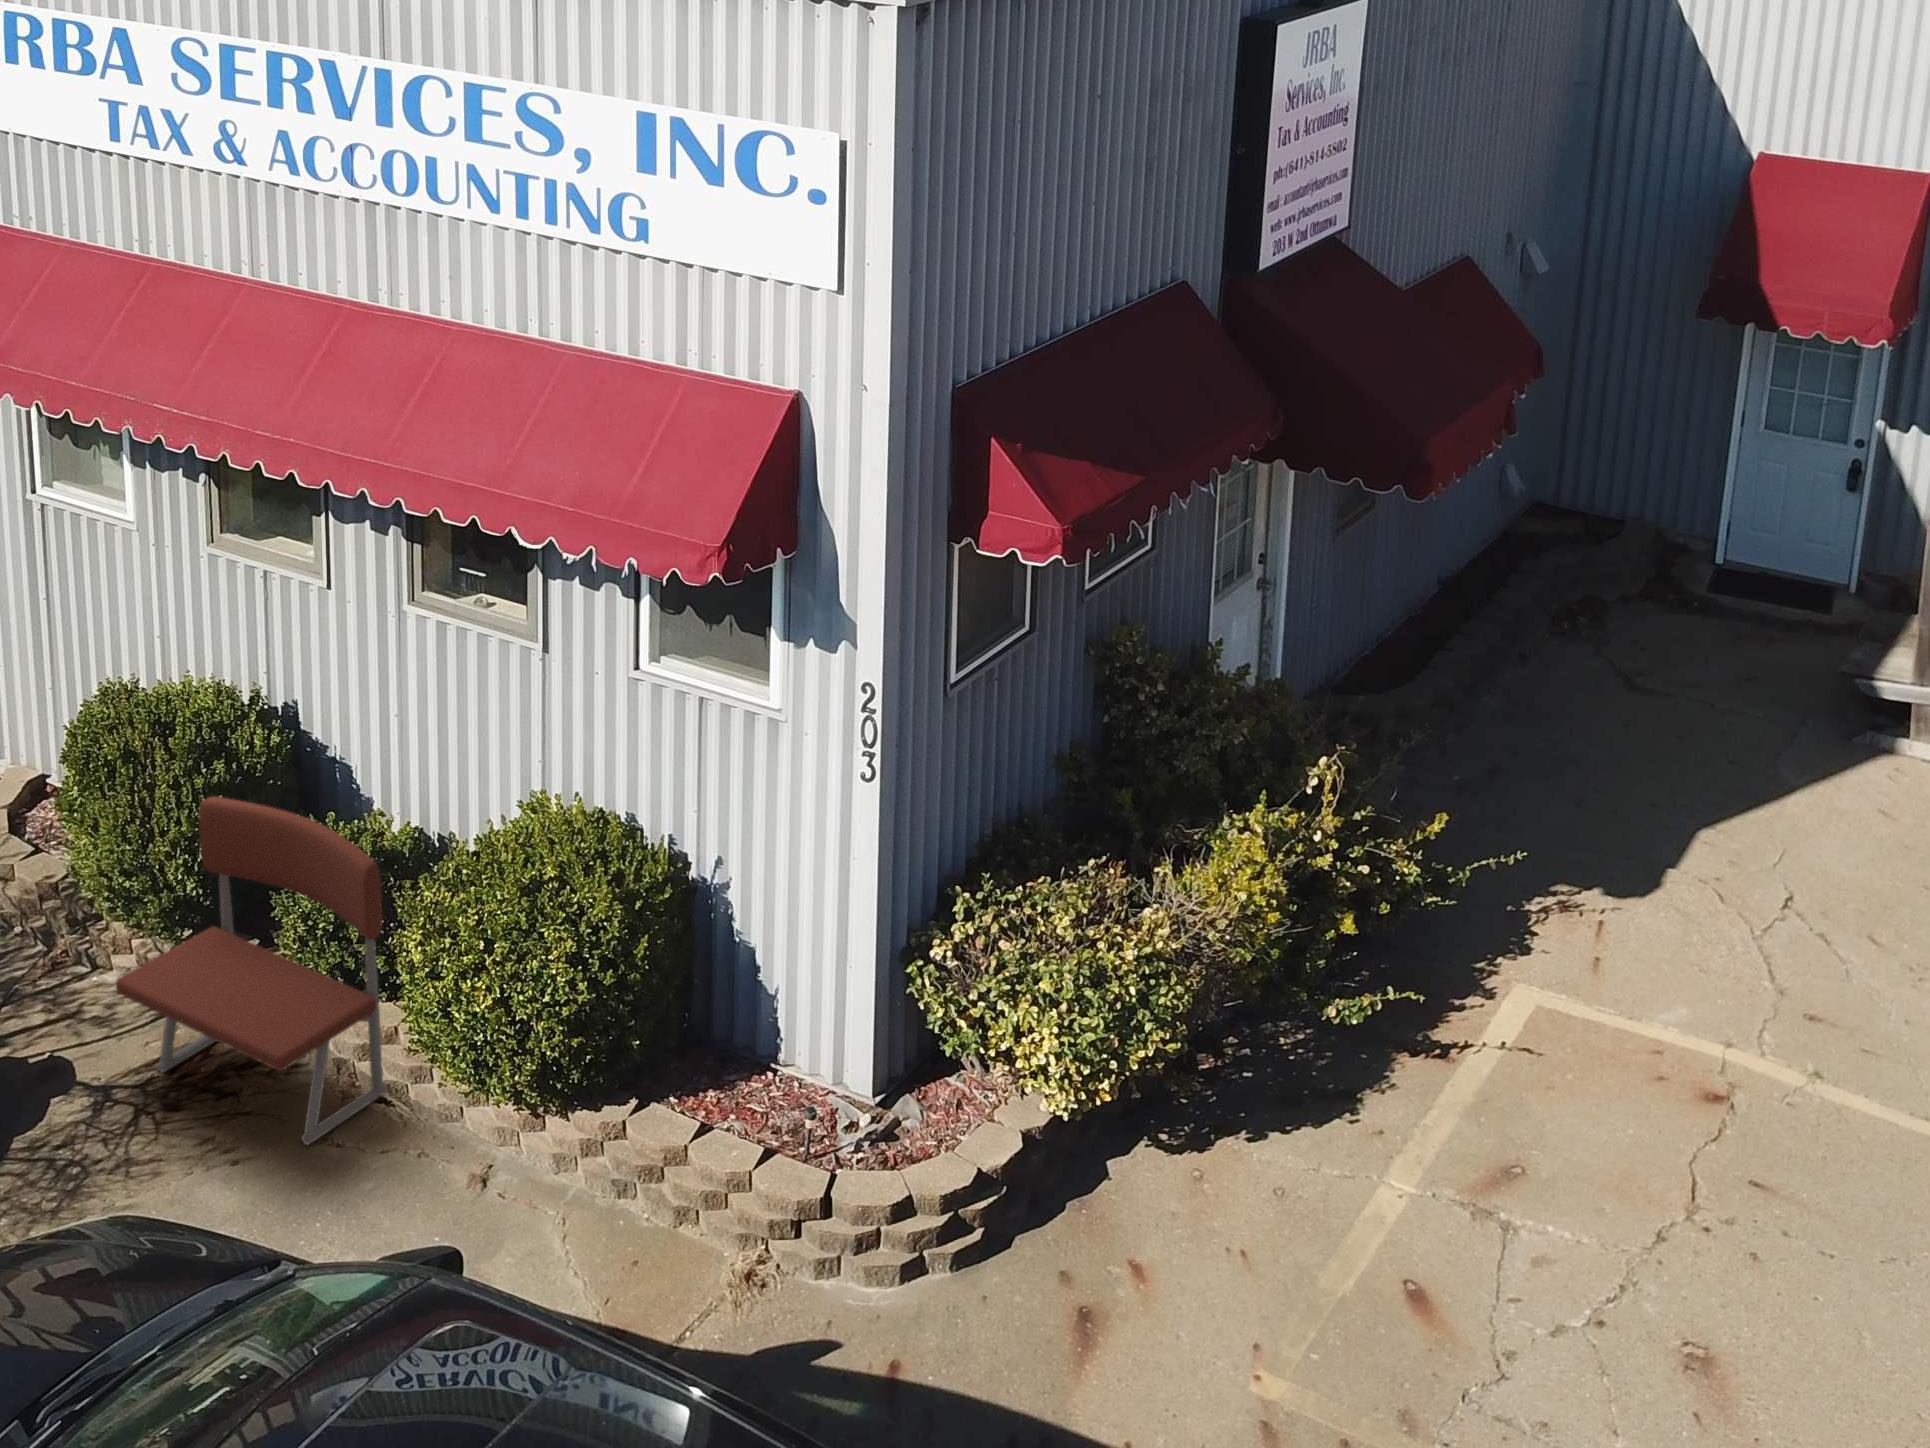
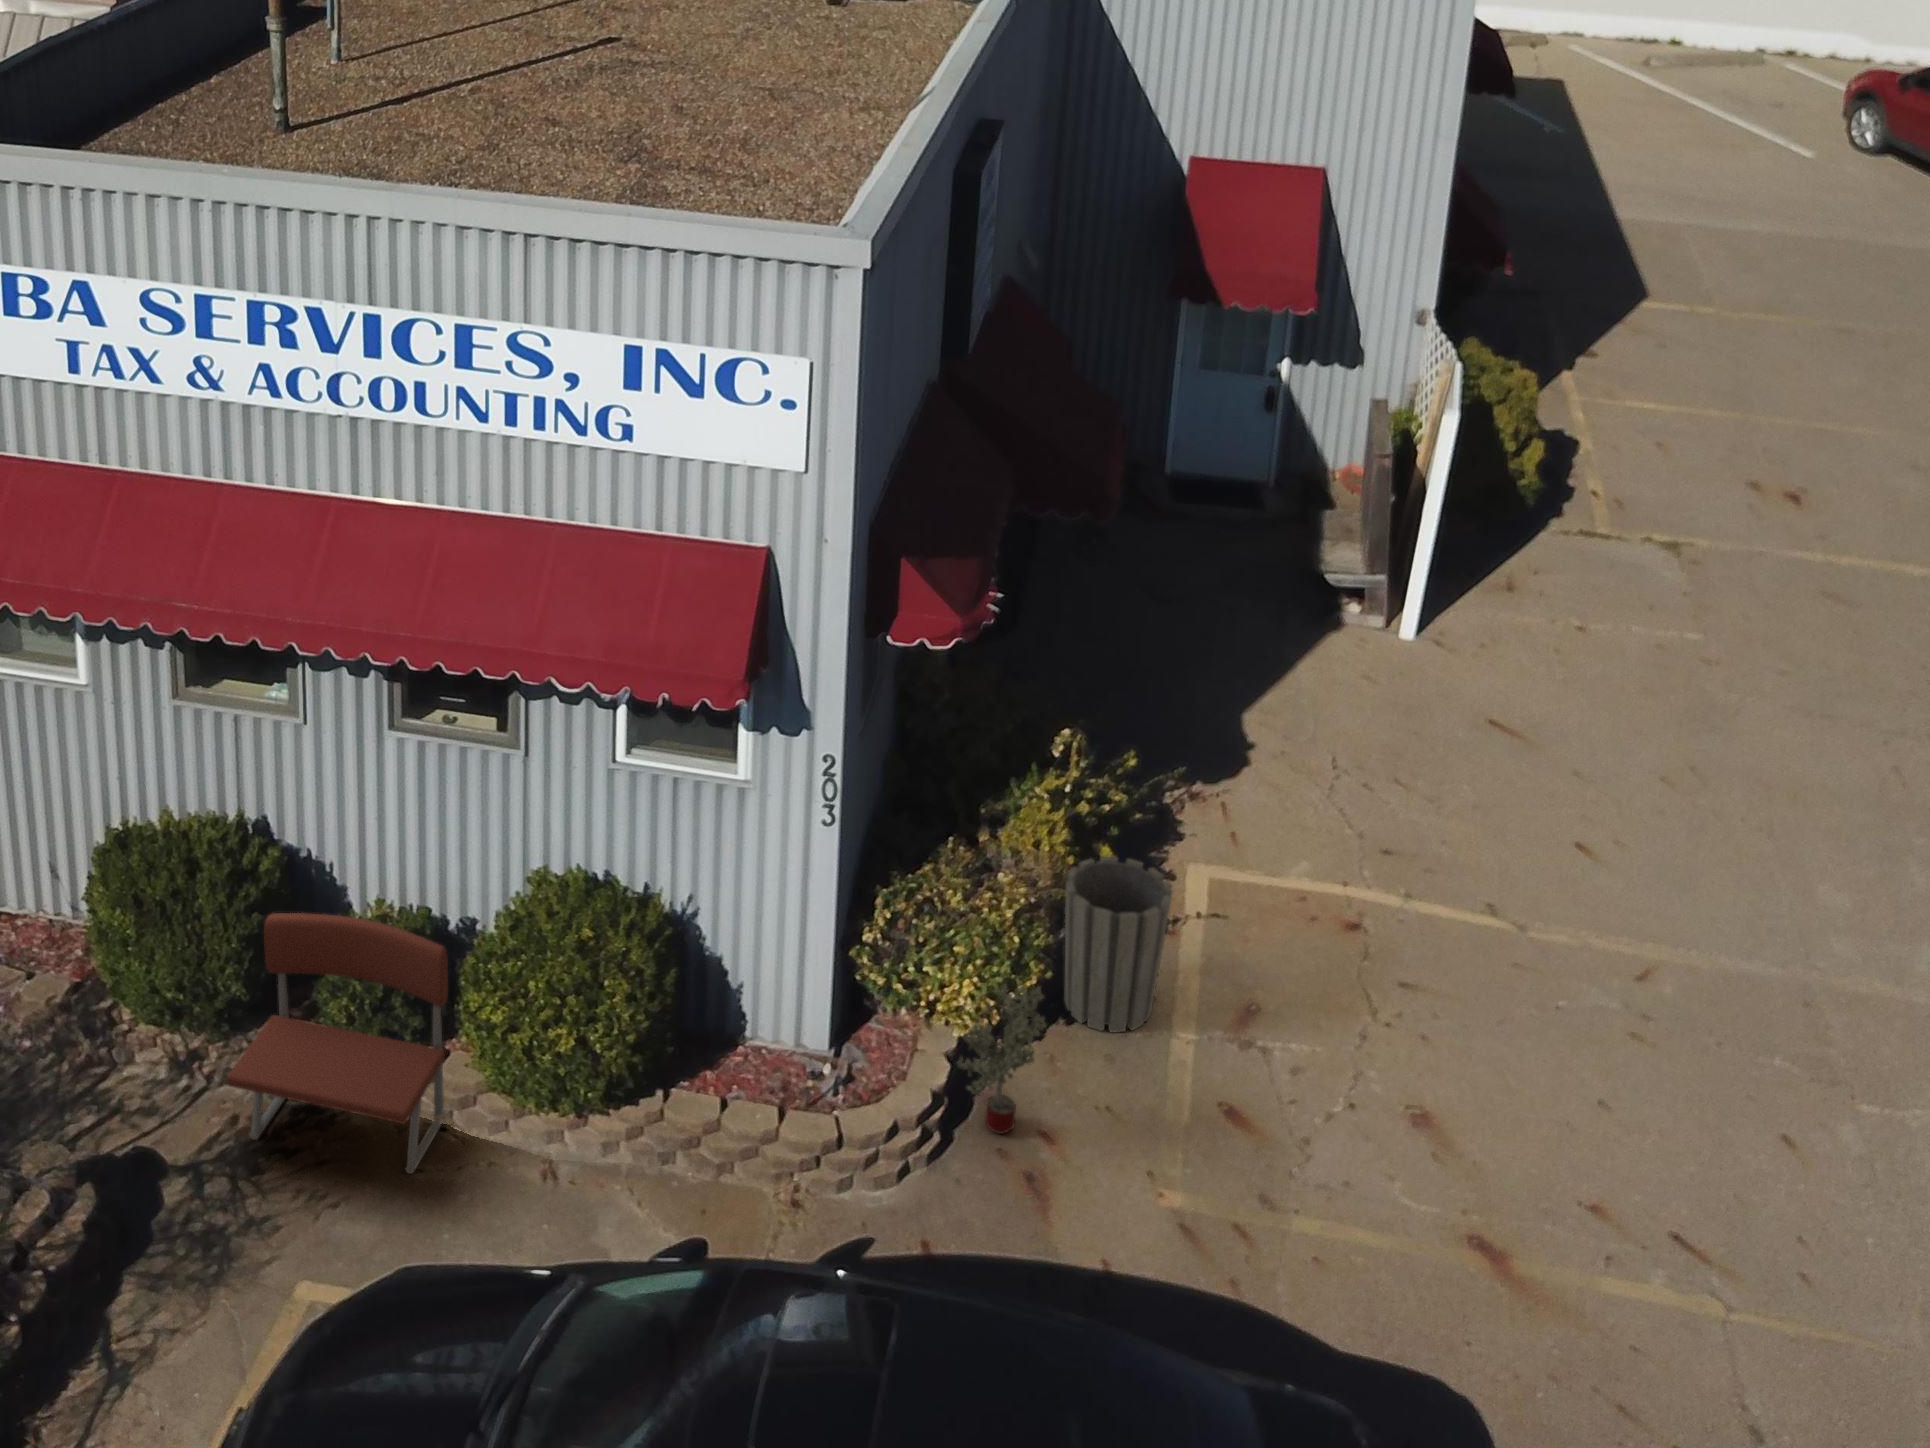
trash can: none [1249,917,1397,1163] -> present [1065,856,1173,1033]
potted tree: none [1008,1042,1154,1253] -> present [957,984,1046,1134]

